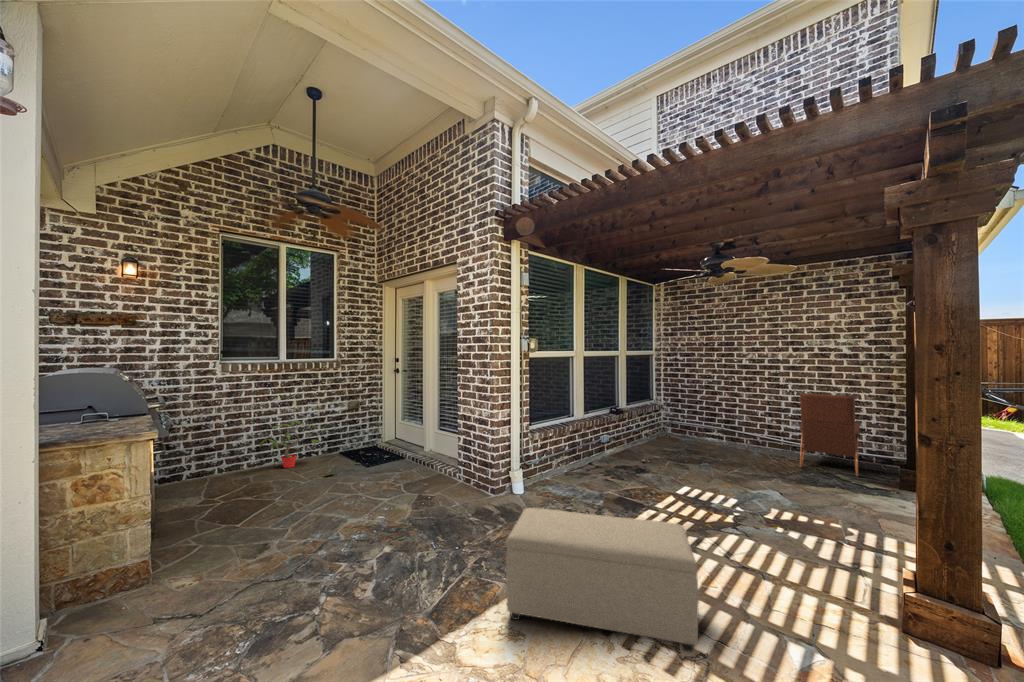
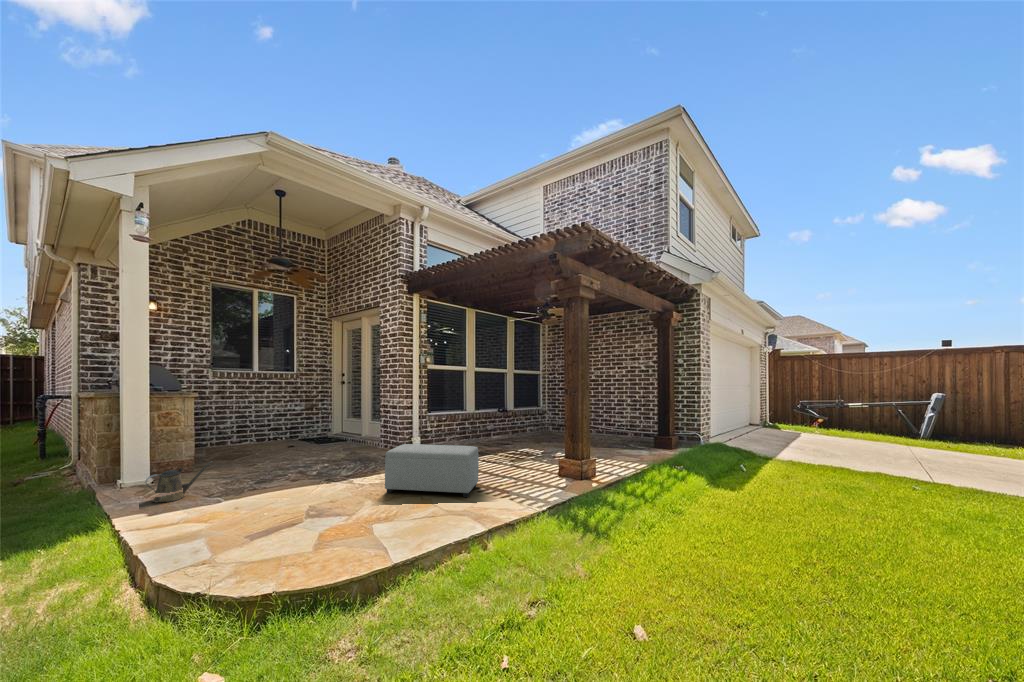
armchair: present [799,393,860,476] -> none [606,391,647,442]
potted plant: present [260,421,320,468] -> none [236,413,283,446]
watering can: none [54,535,191,630] -> present [146,461,212,503]

